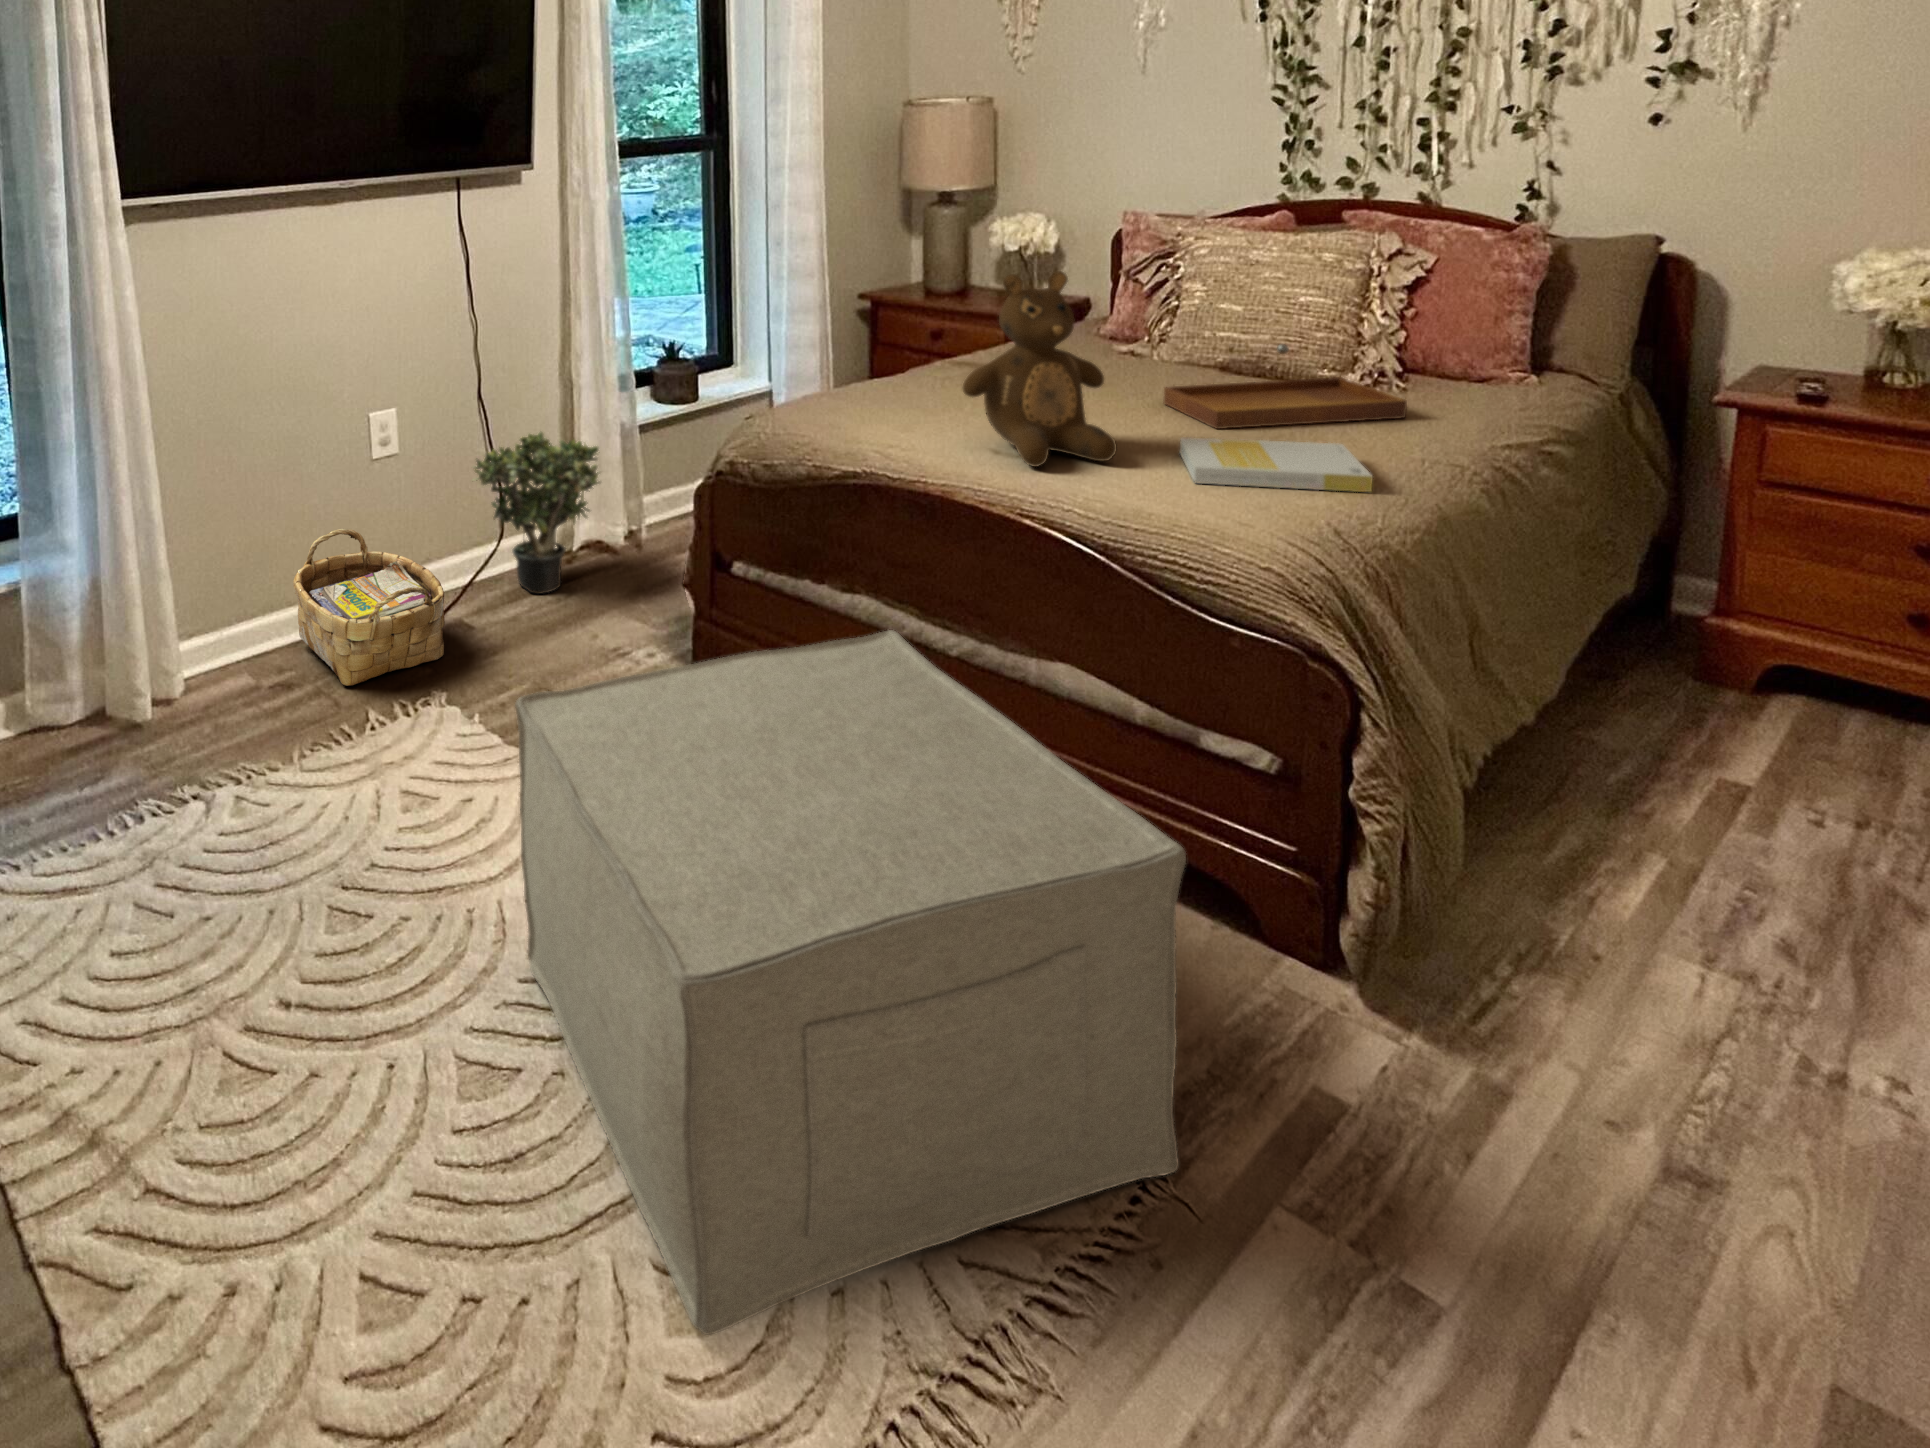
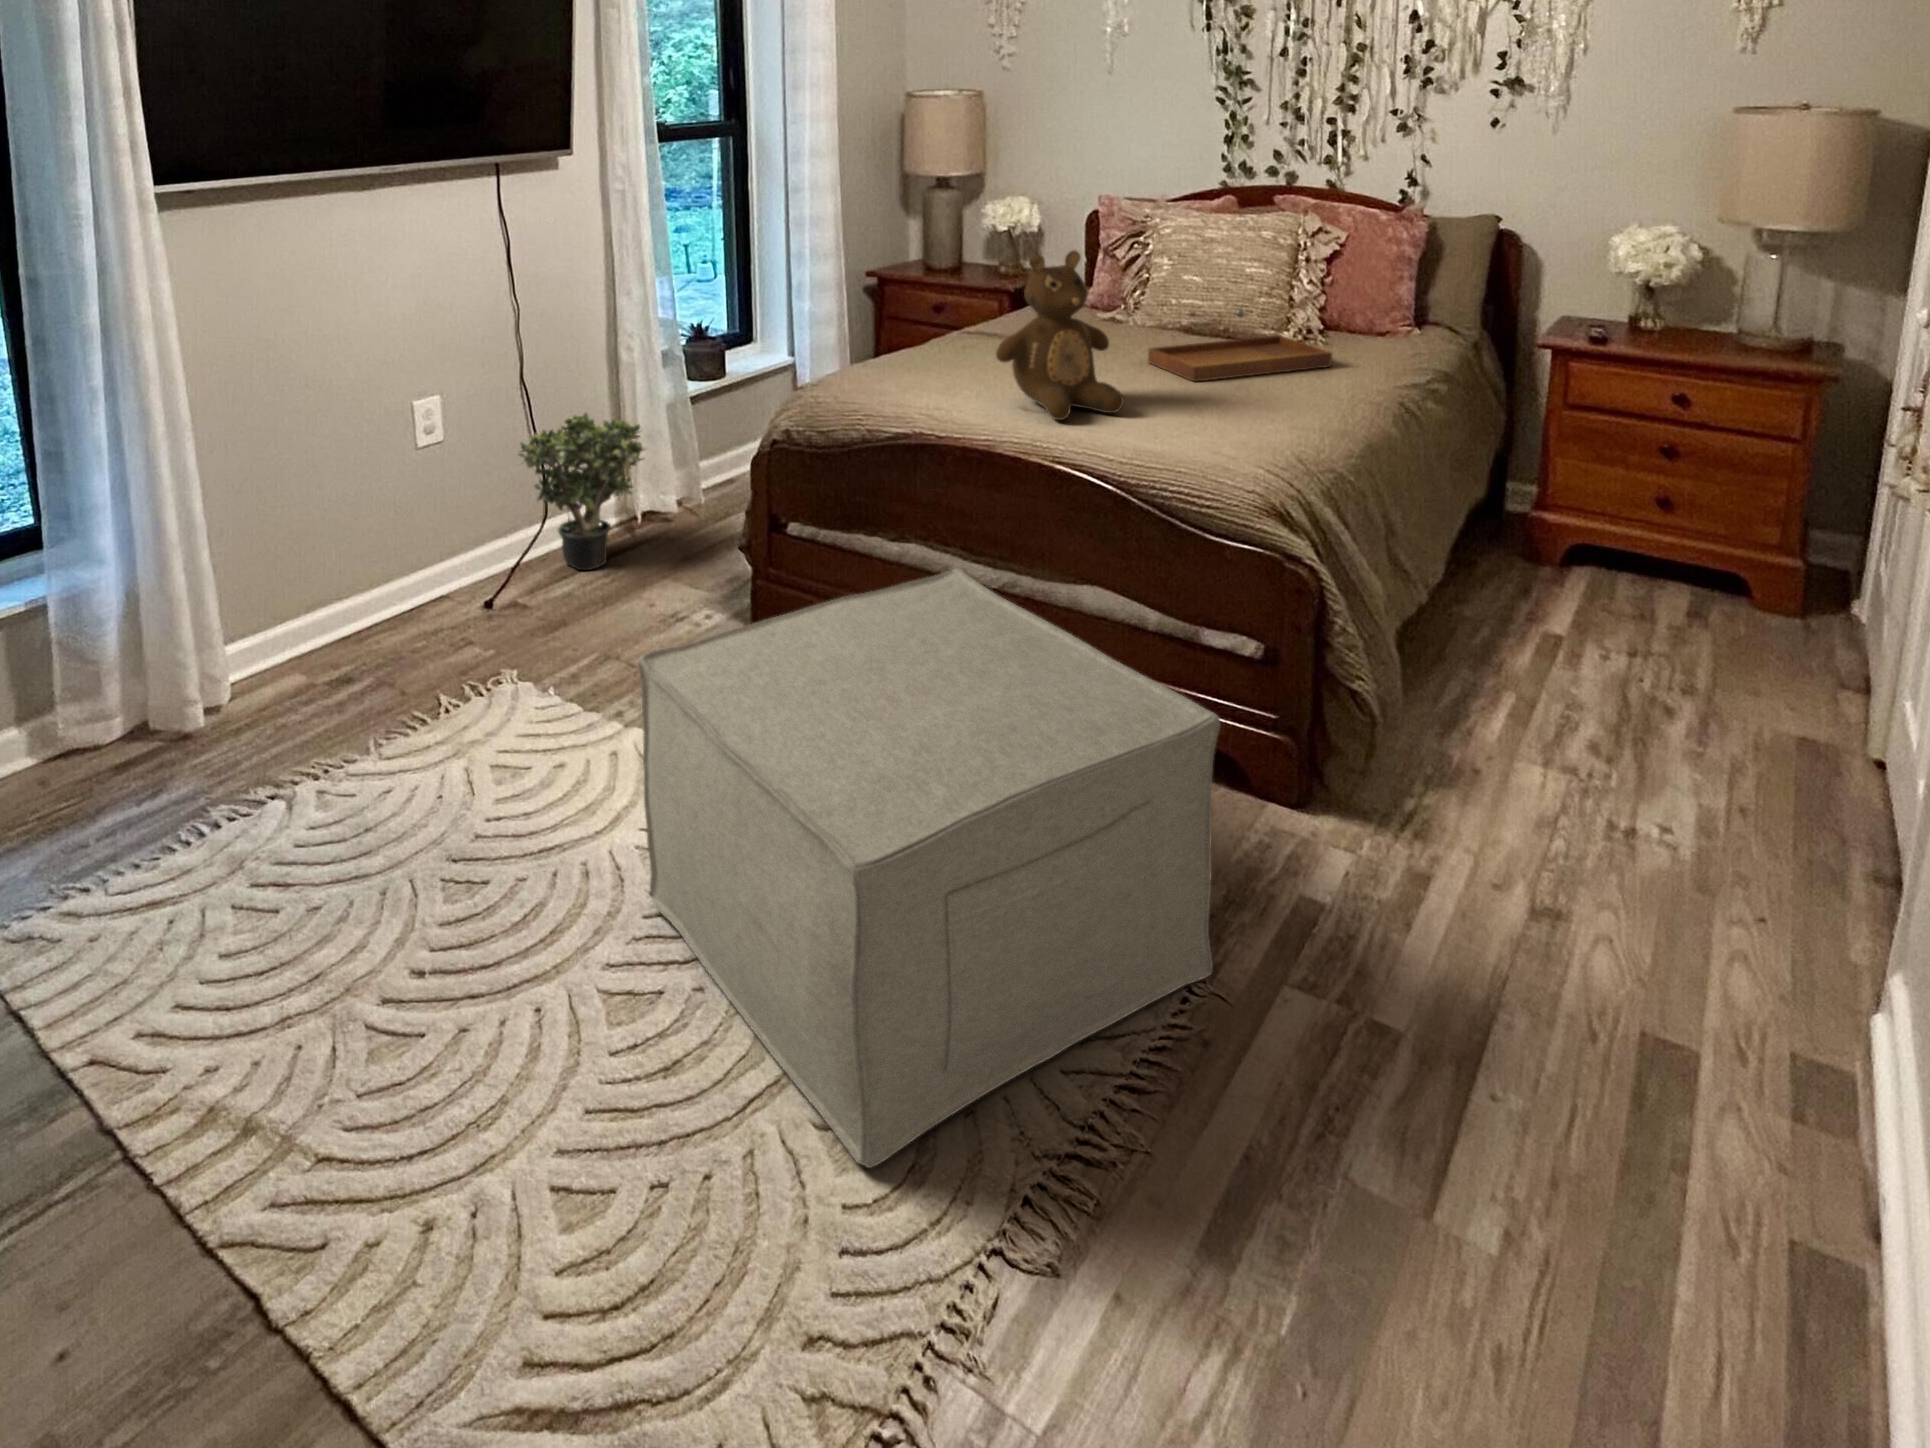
book: present [1180,437,1373,492] -> none [1170,389,1320,427]
woven basket: present [293,529,445,686] -> none [342,520,503,674]

